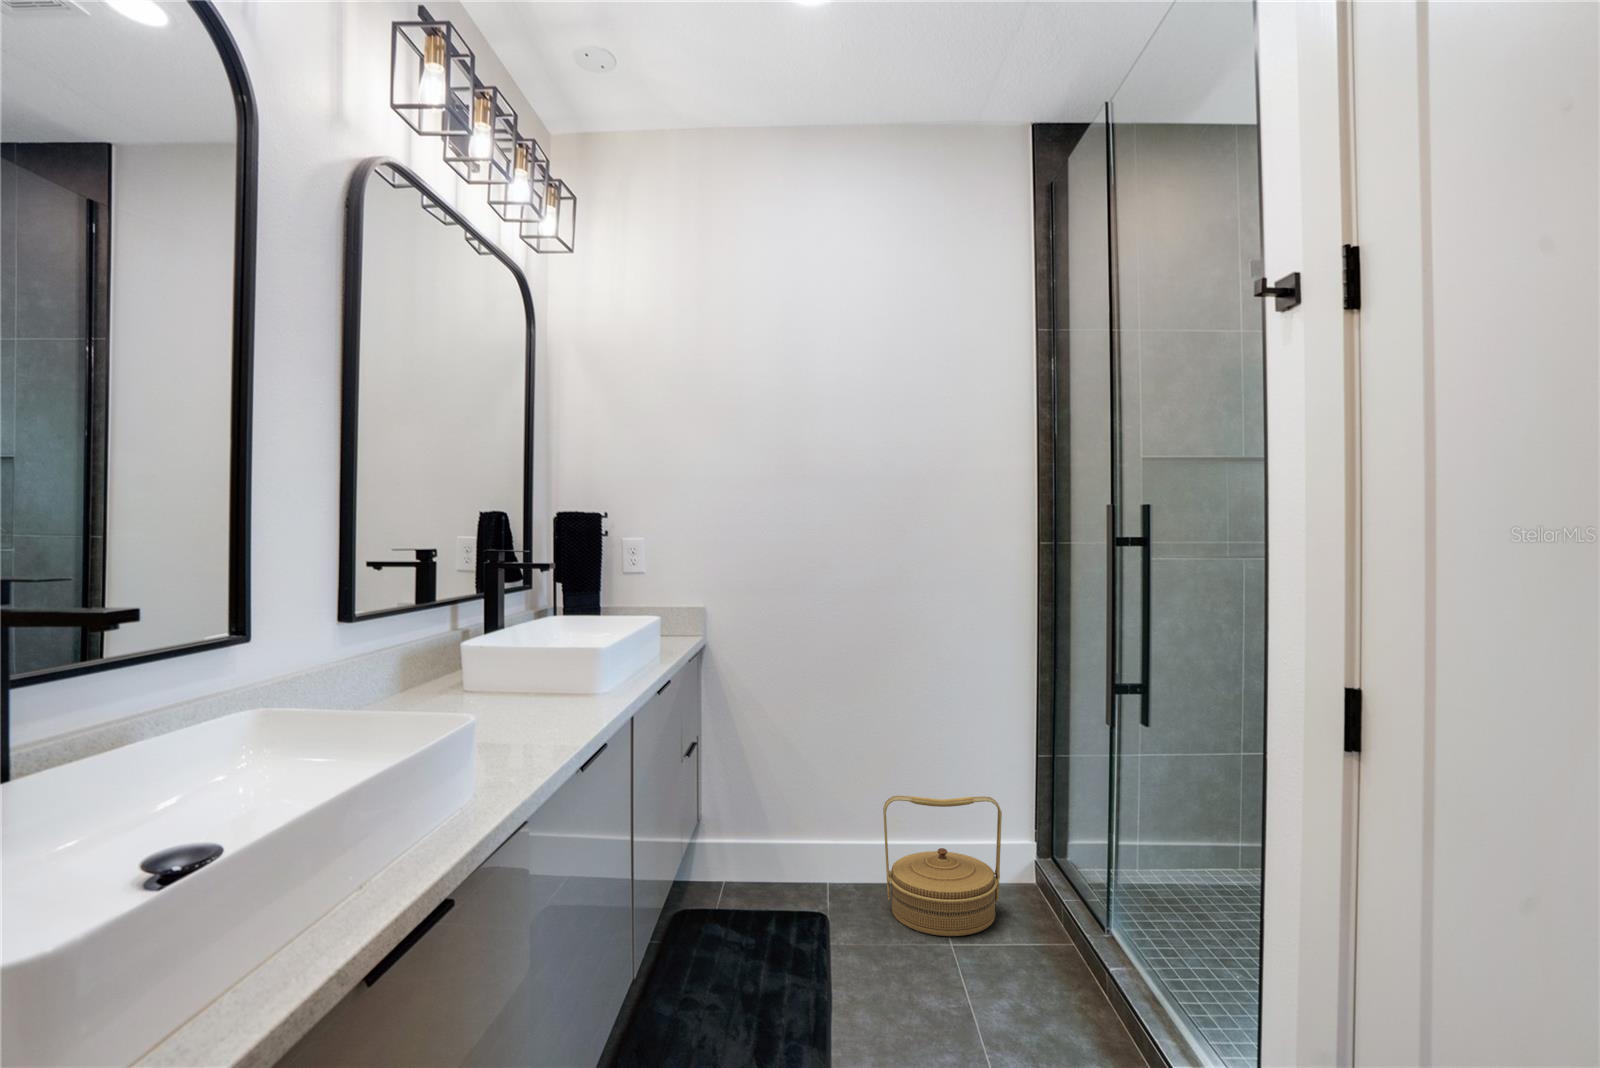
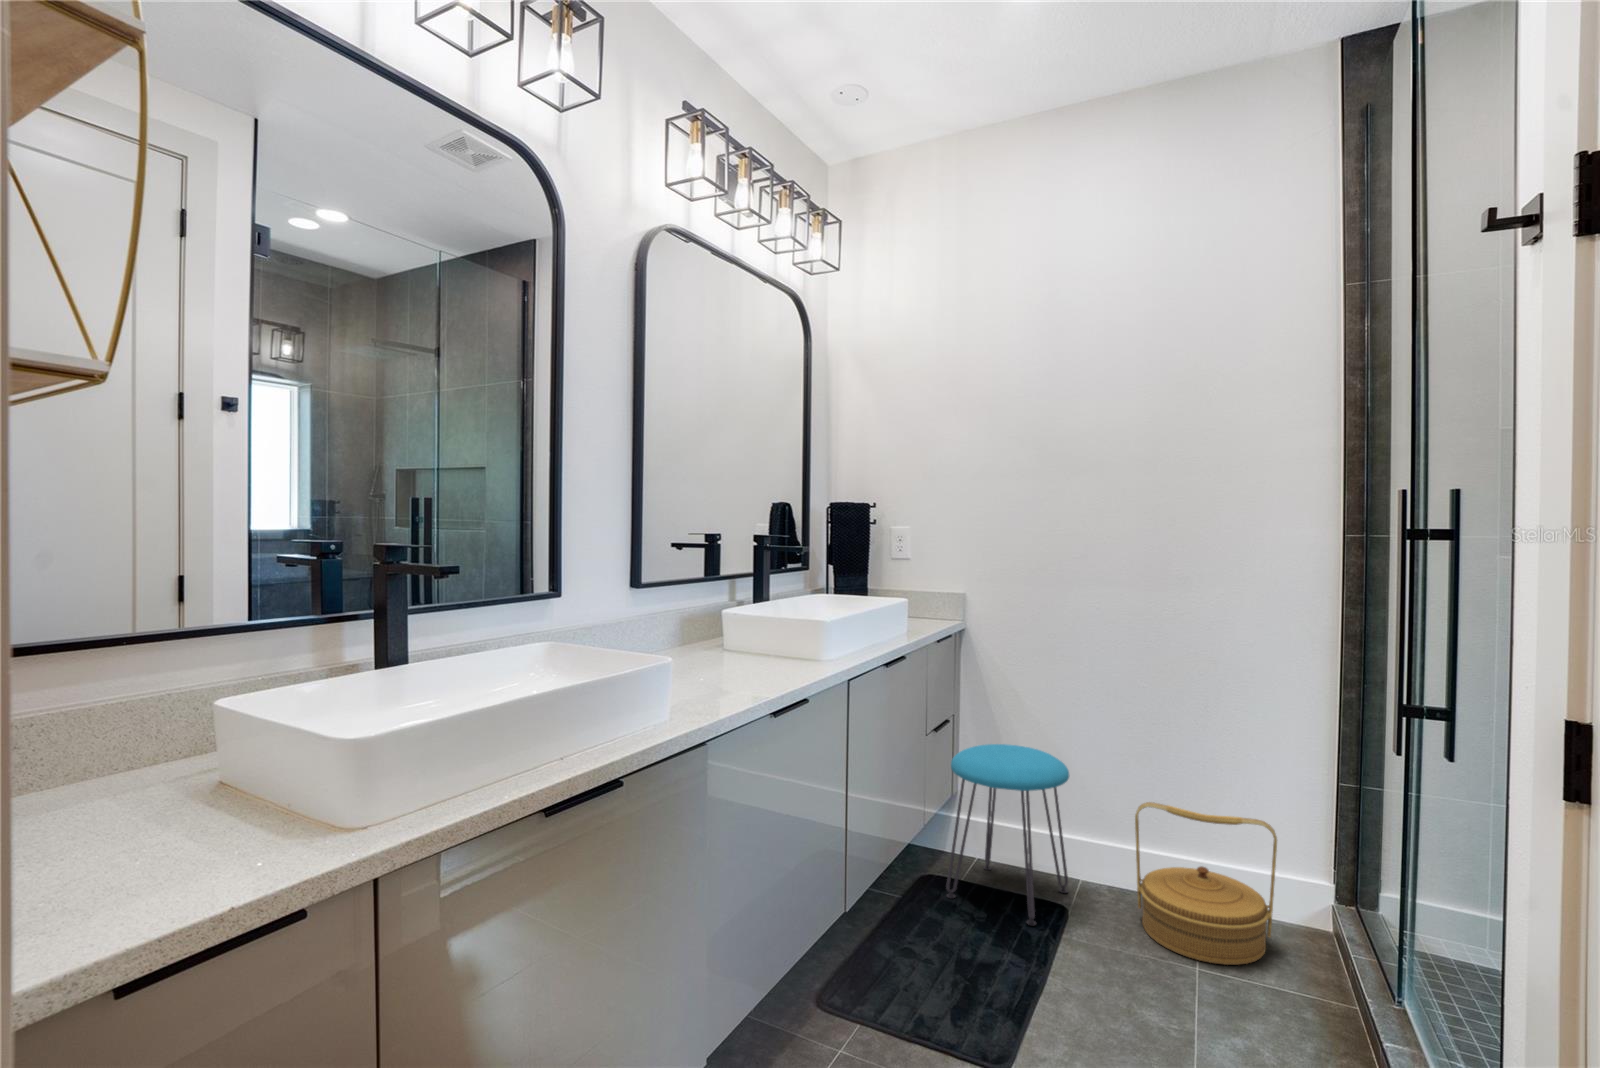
stool: none [706,759,823,939] -> present [946,744,1069,925]

